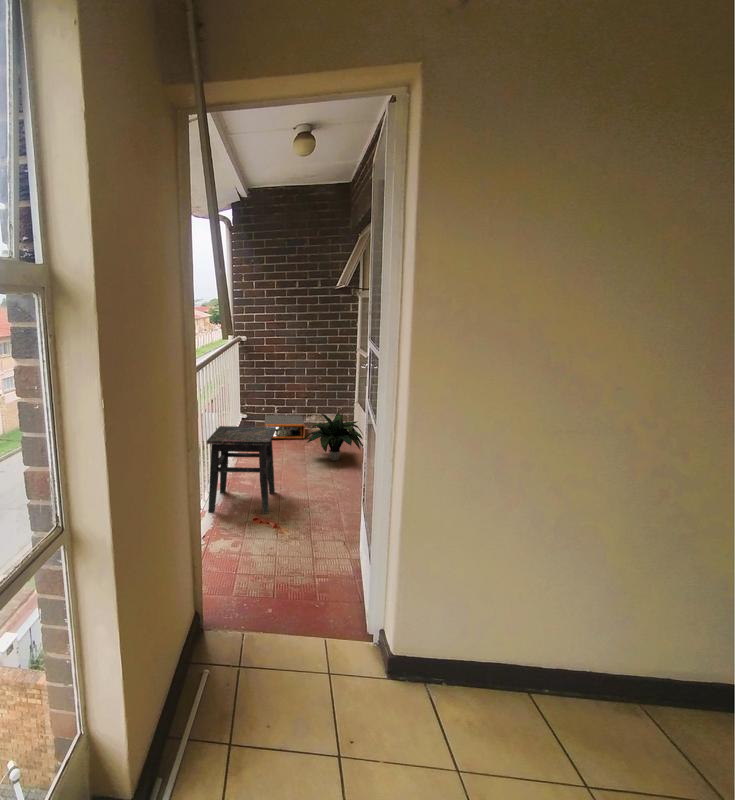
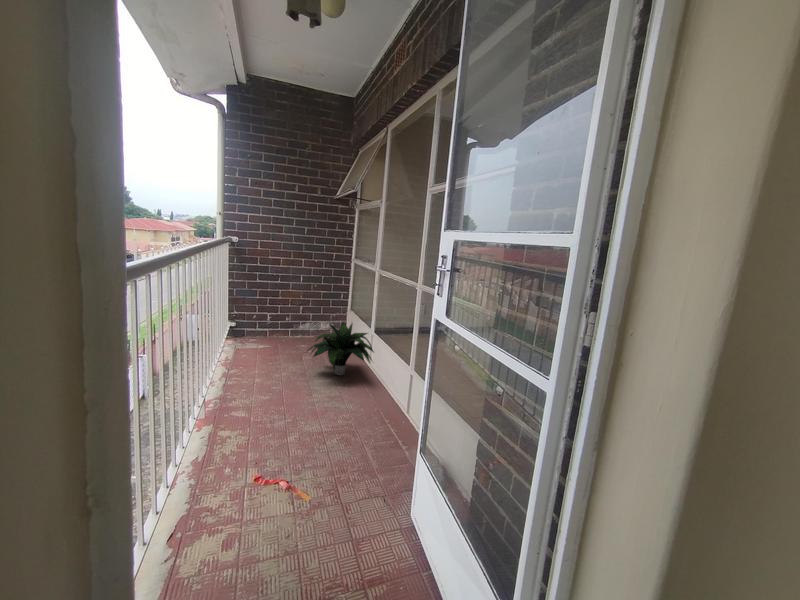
storage box: present [265,415,305,439] -> none [255,322,301,348]
side table: present [207,426,276,513] -> none [182,342,284,474]

